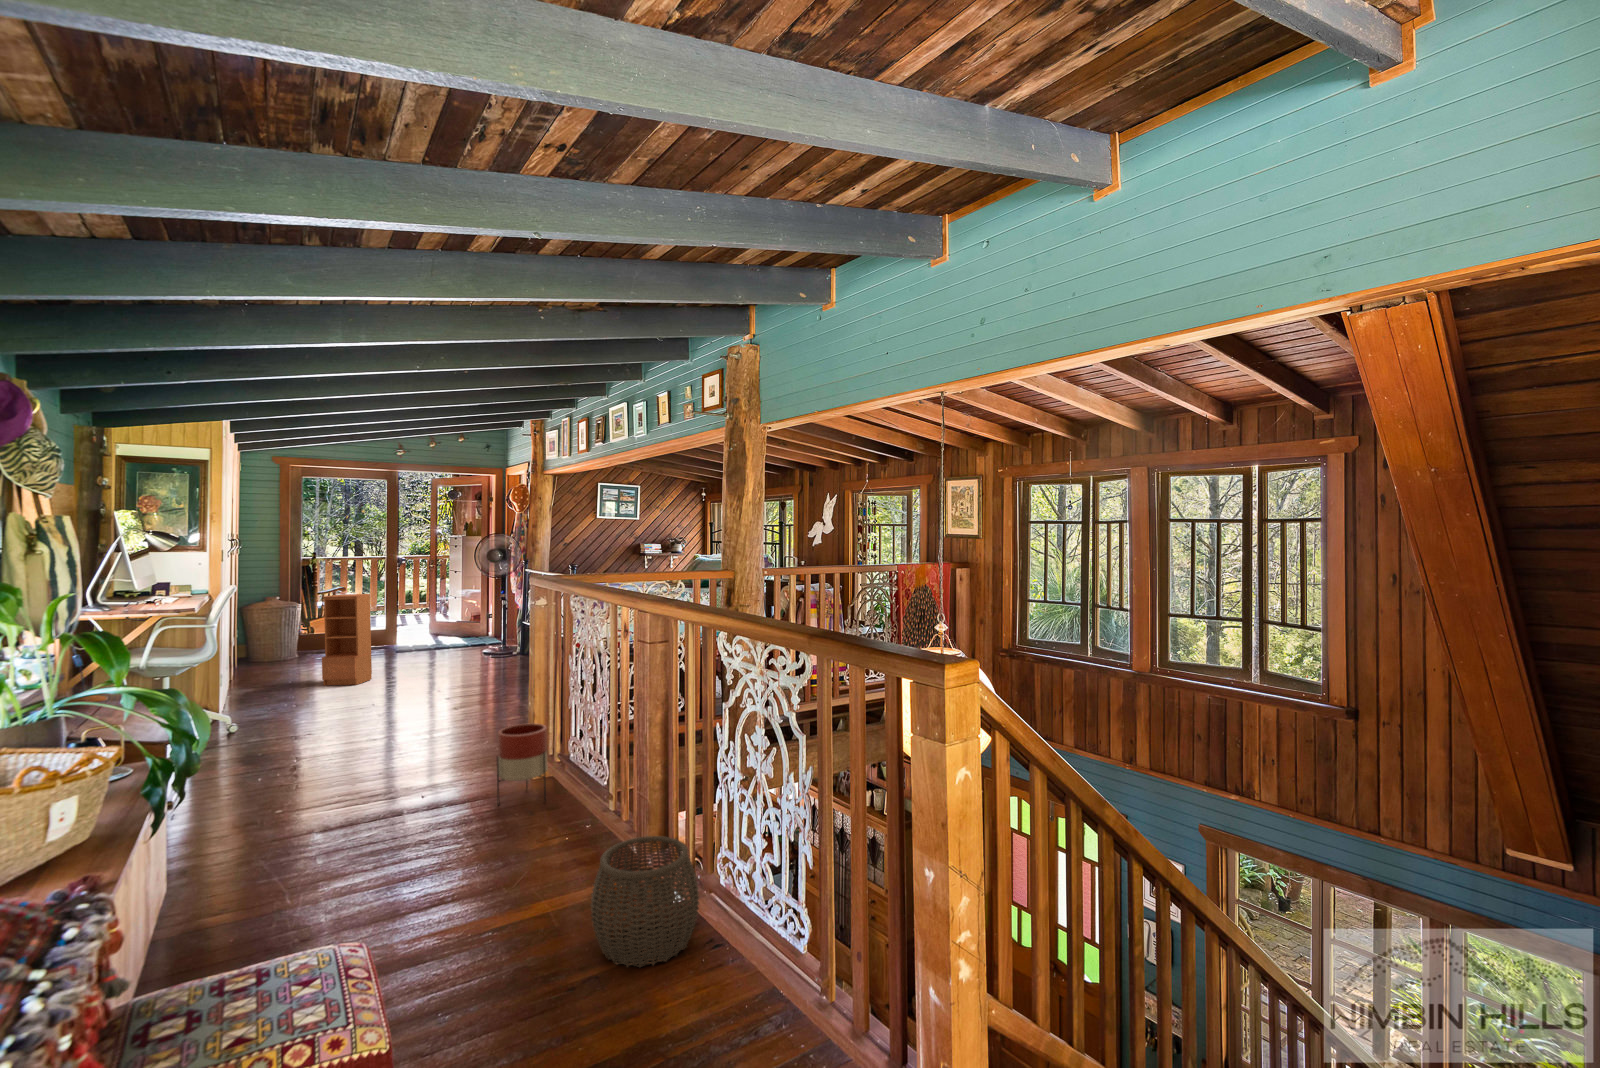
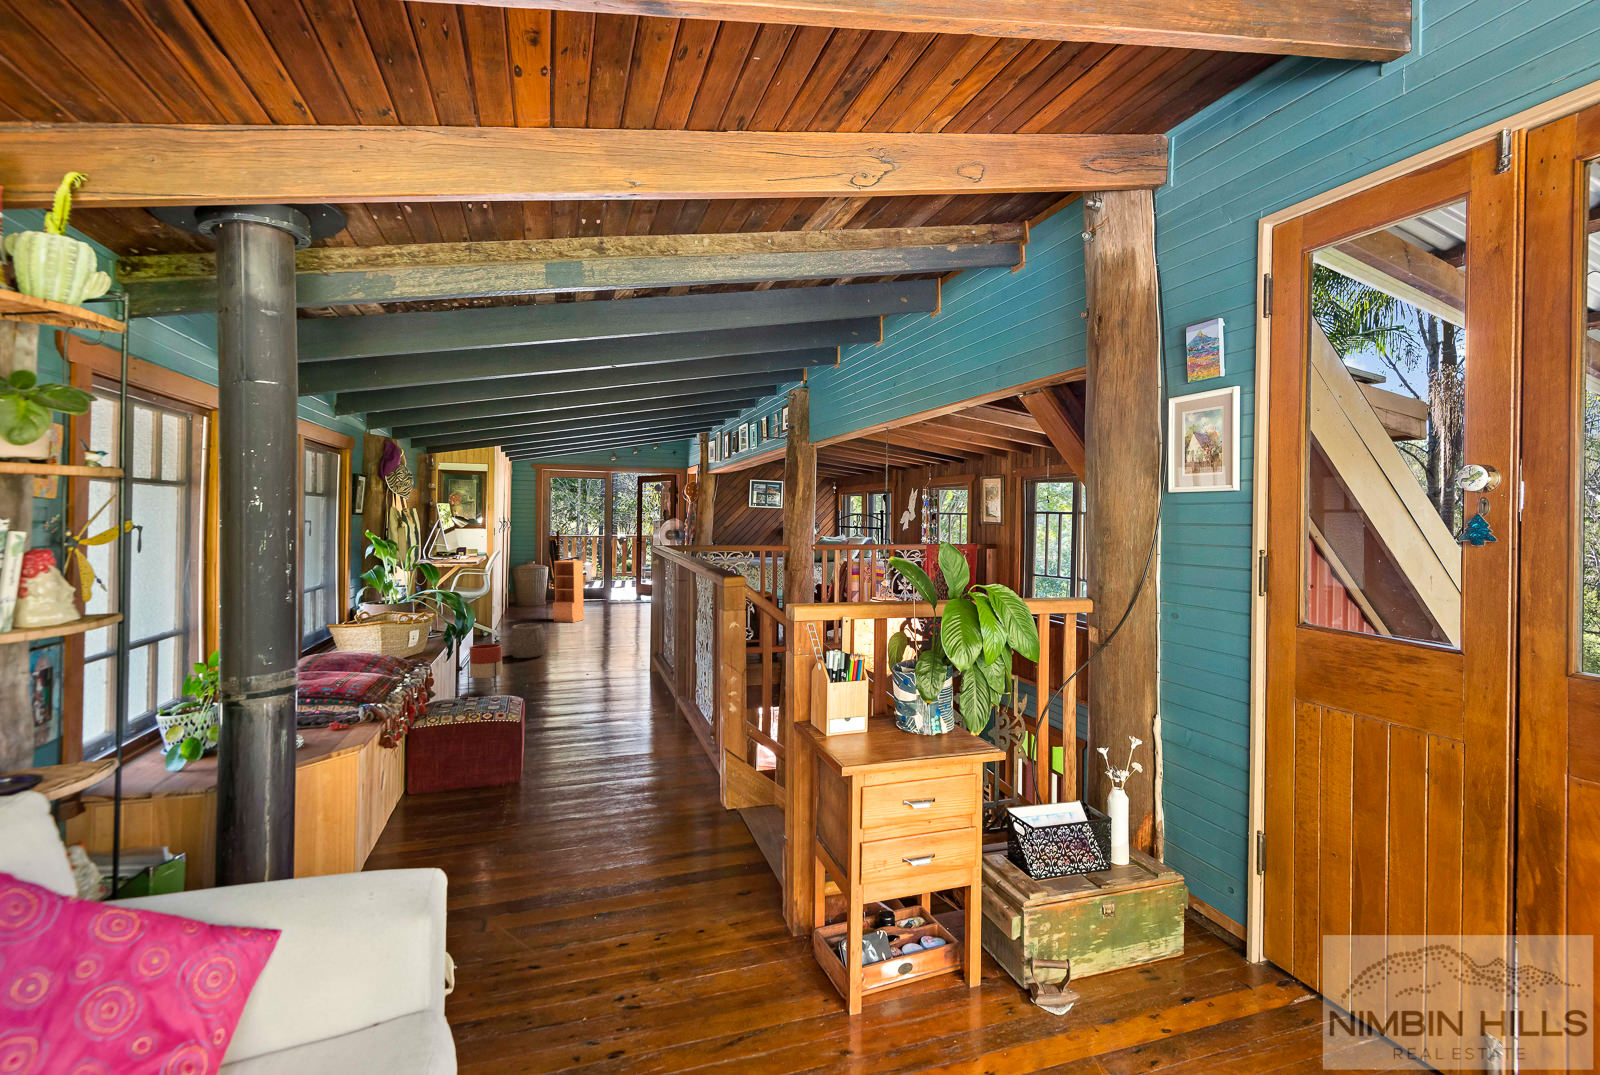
planter: present [497,723,548,805] -> present [467,644,502,693]
woven basket: present [590,836,699,967] -> present [509,624,546,658]

